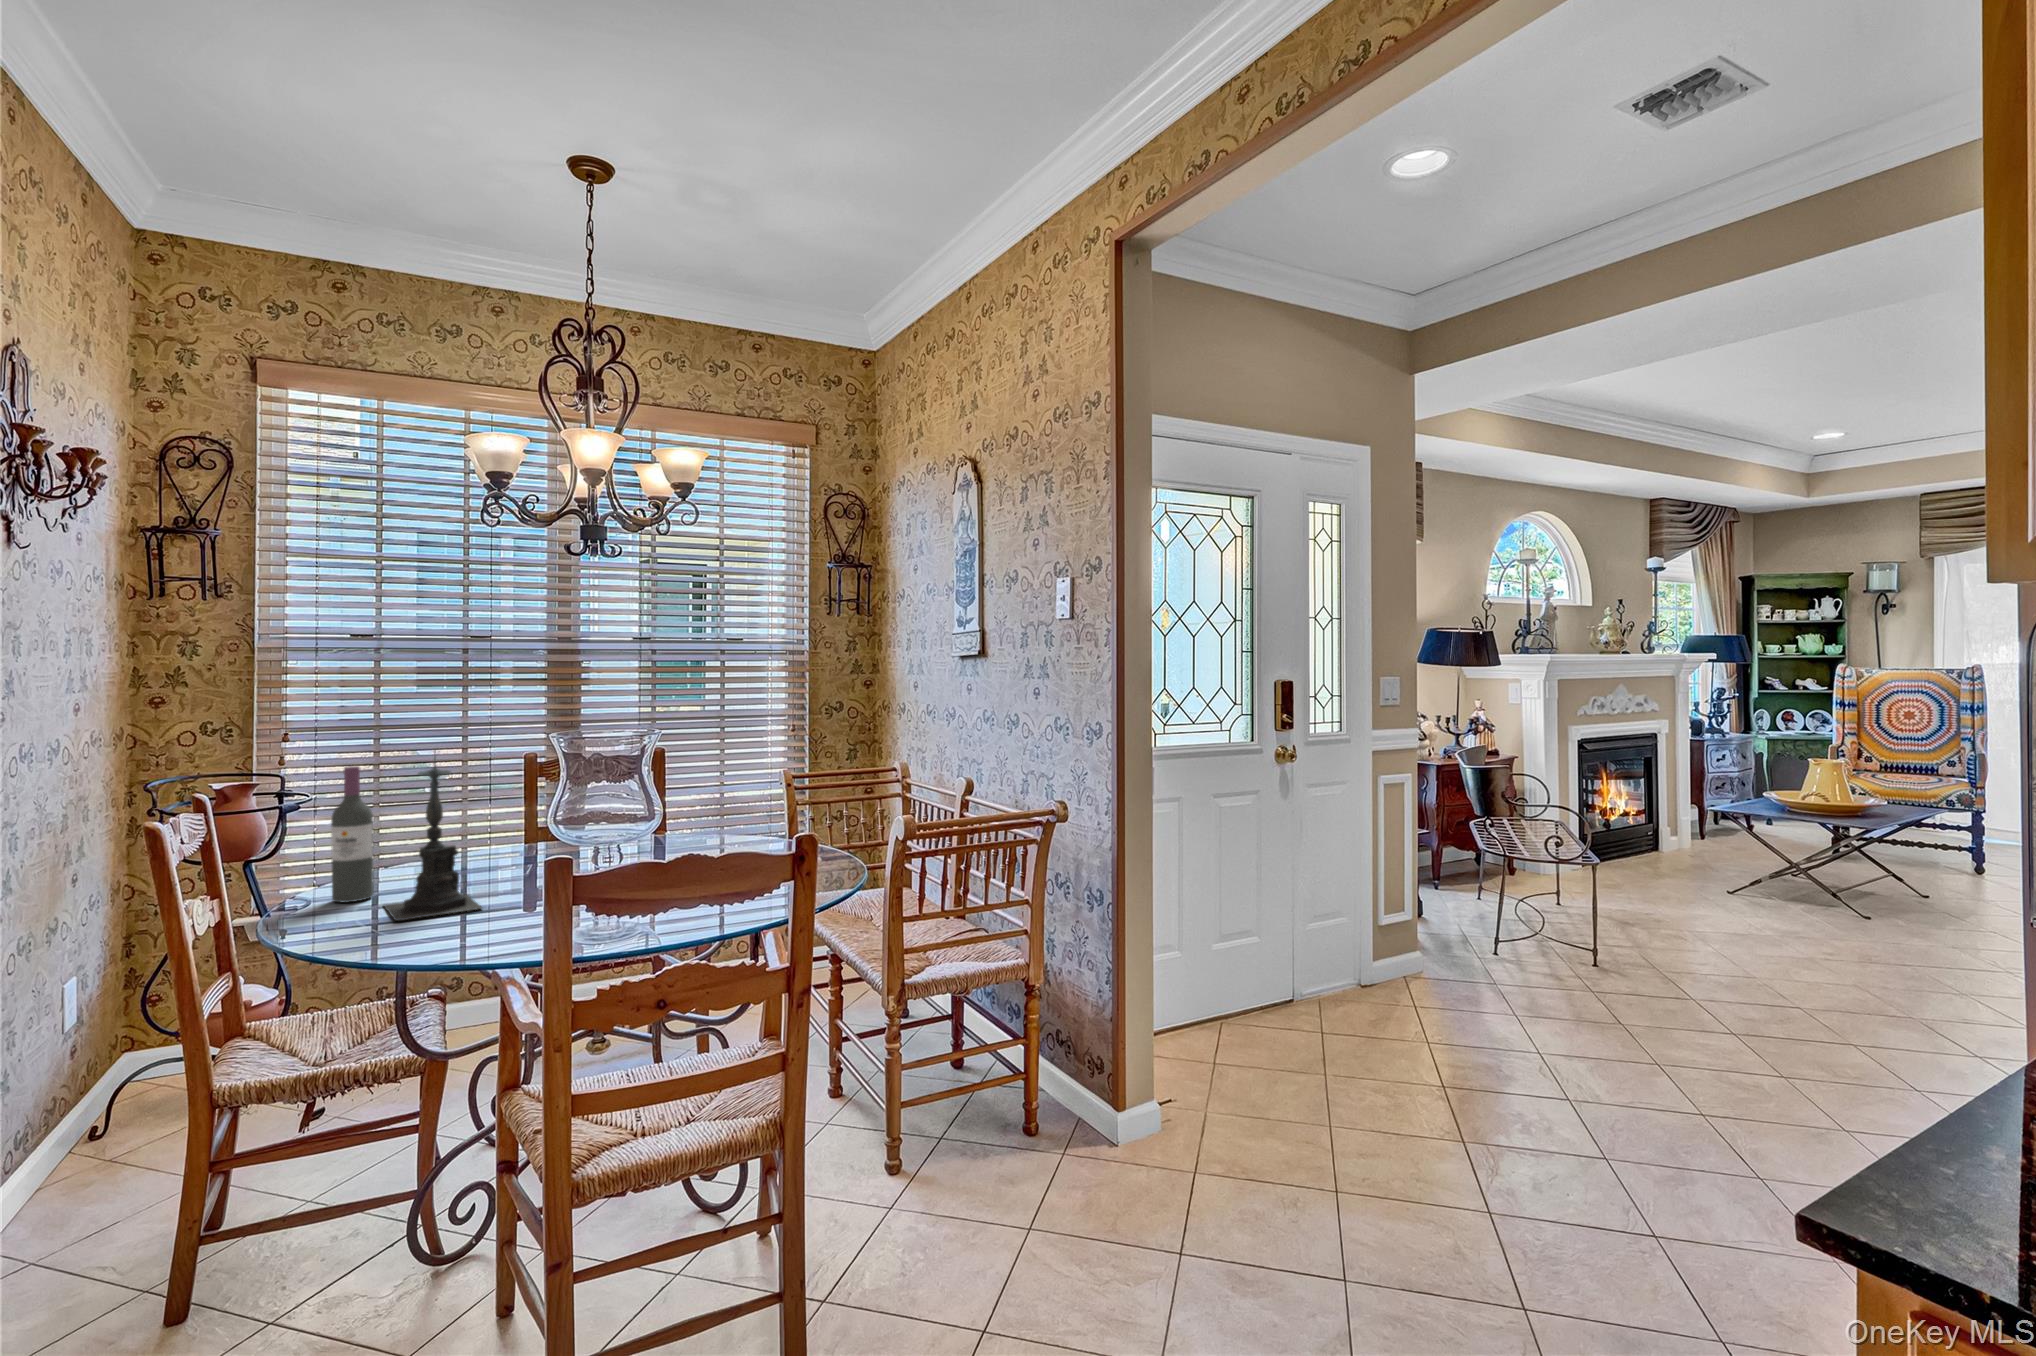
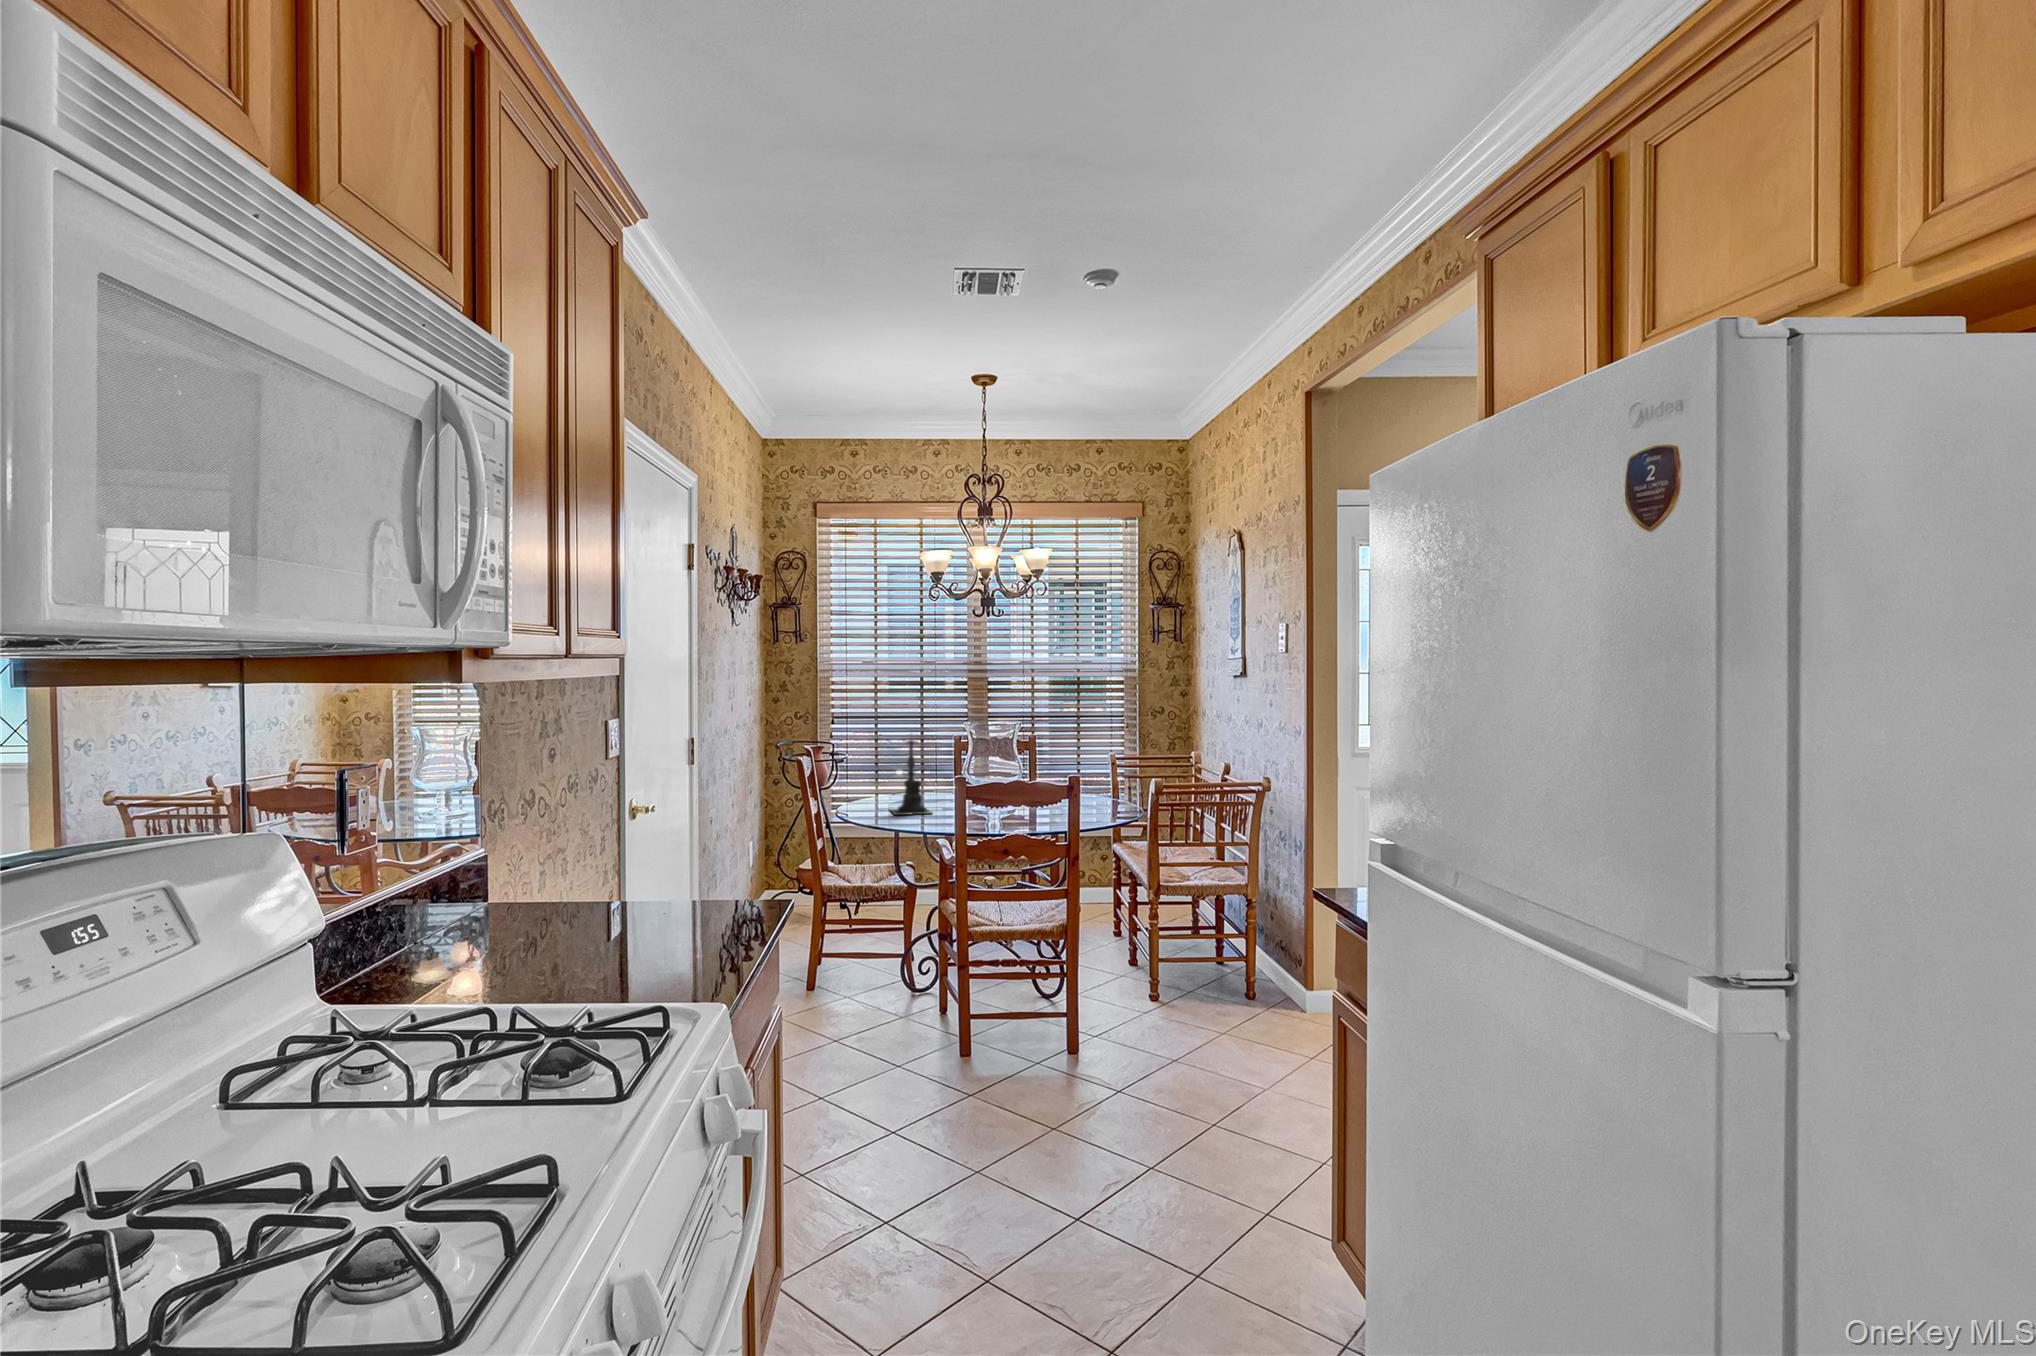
wine bottle: present [331,766,374,902] -> none [866,738,883,807]

